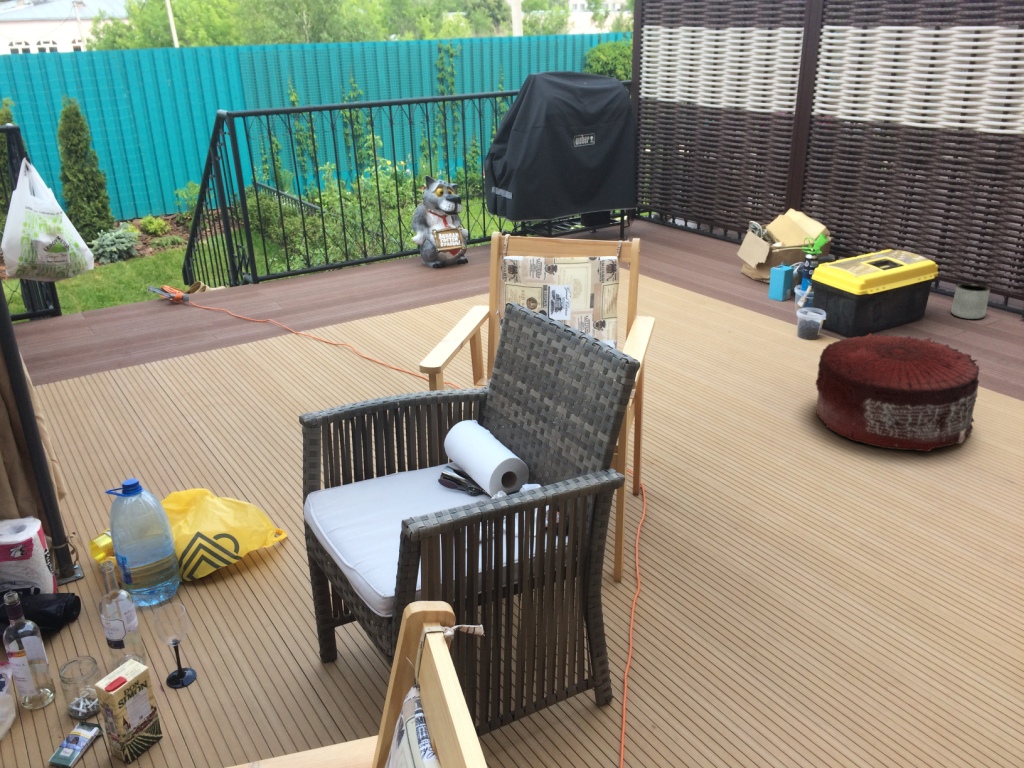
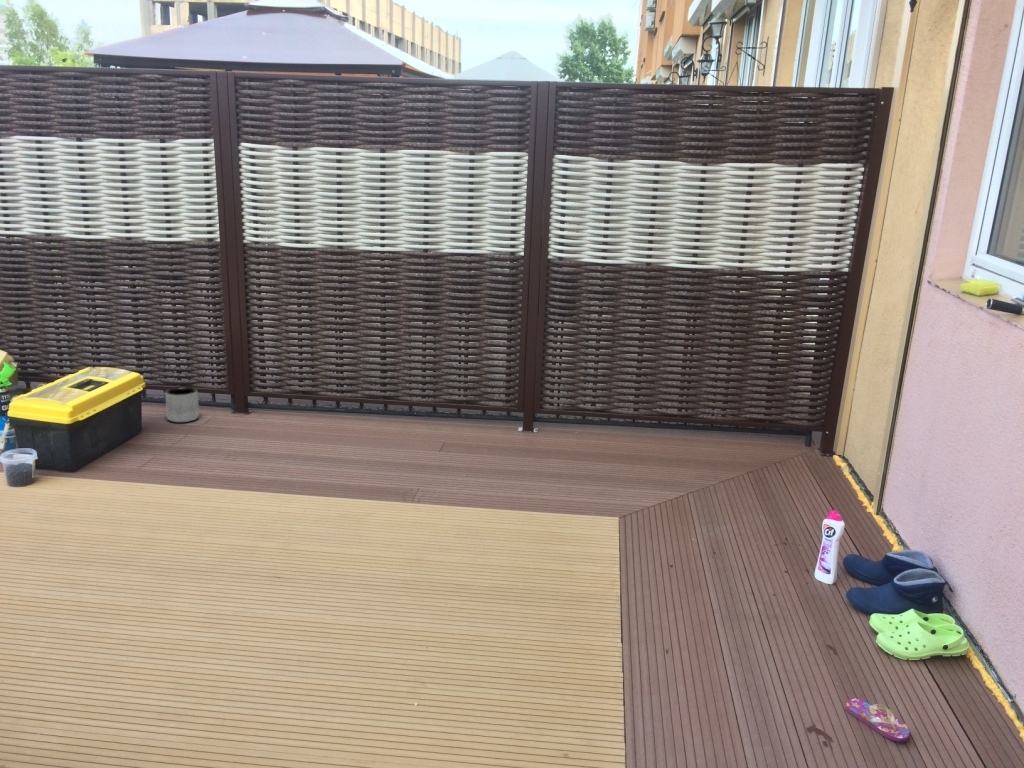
pouf: present [816,333,979,451] -> none [47,455,230,592]

